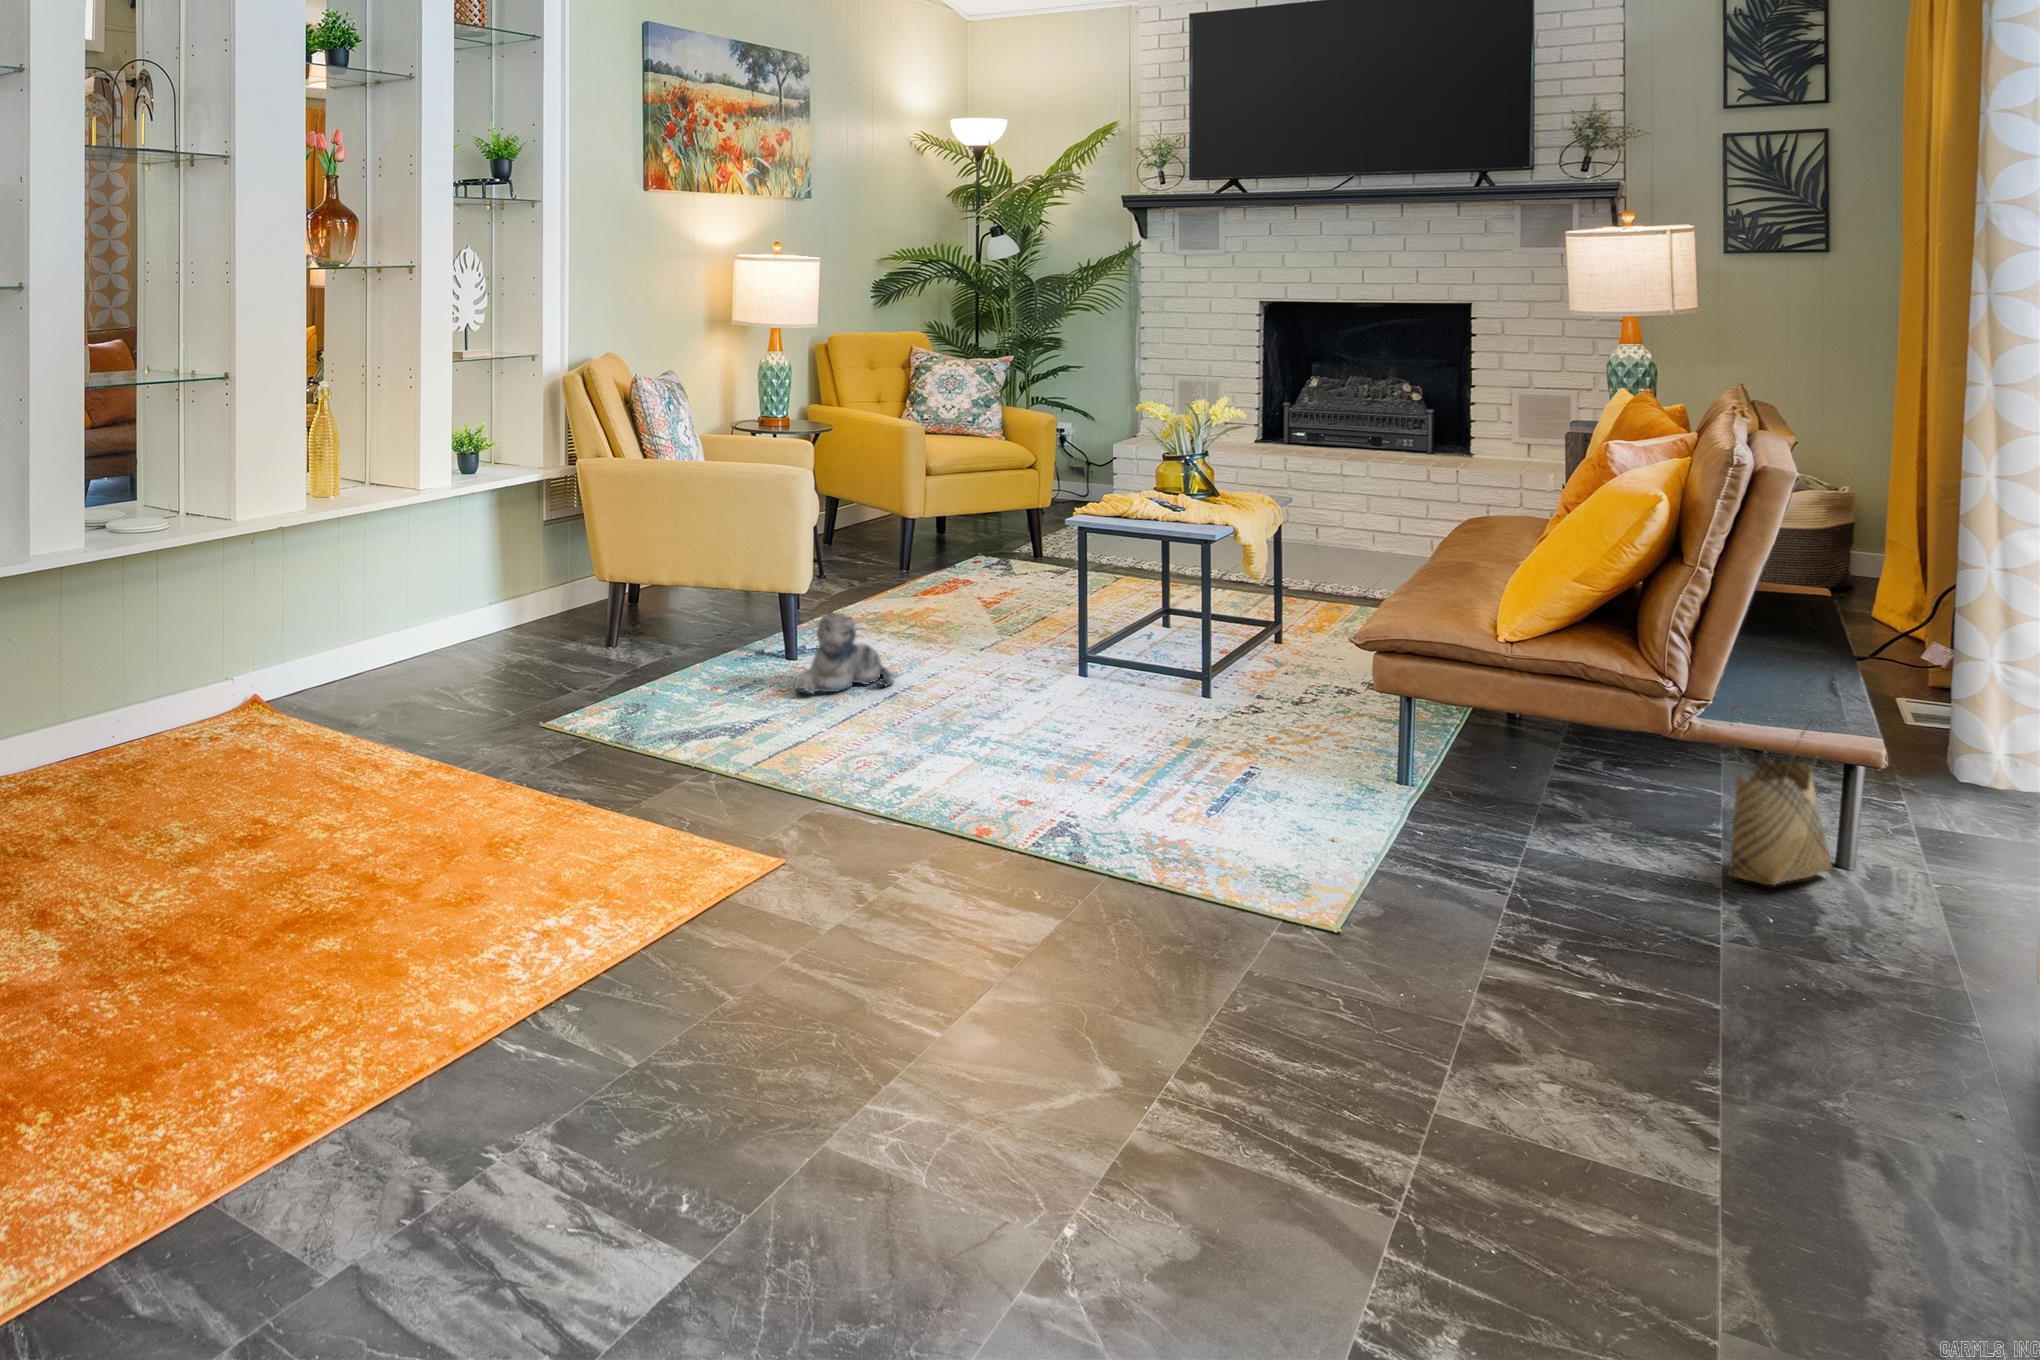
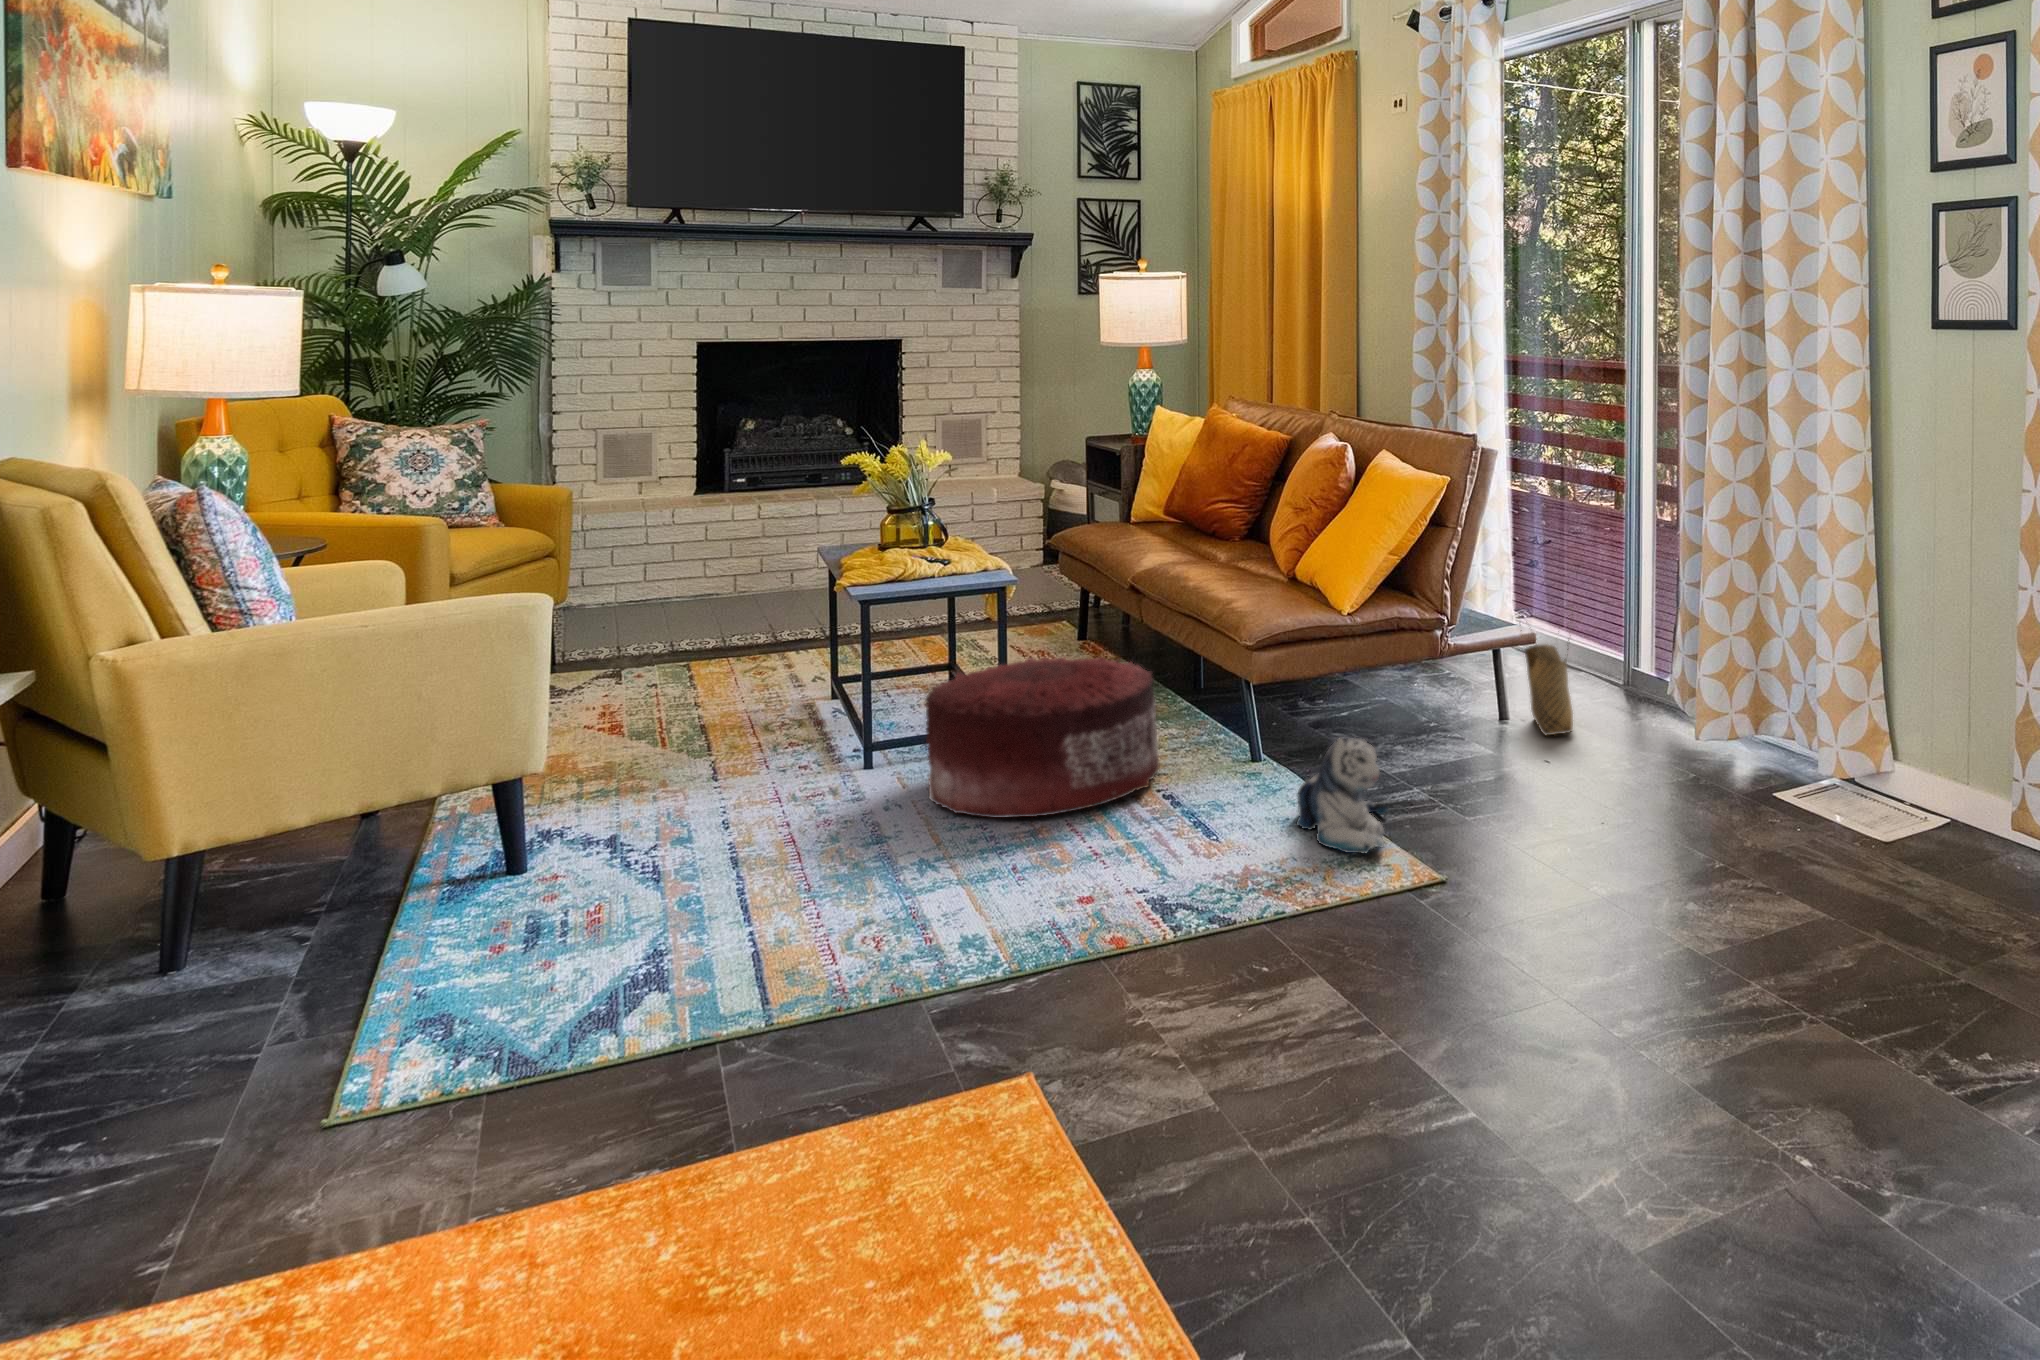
pouf: none [1002,602,1233,747] -> present [926,657,1160,818]
plush toy: present [795,611,893,694] -> present [1297,738,1388,854]

